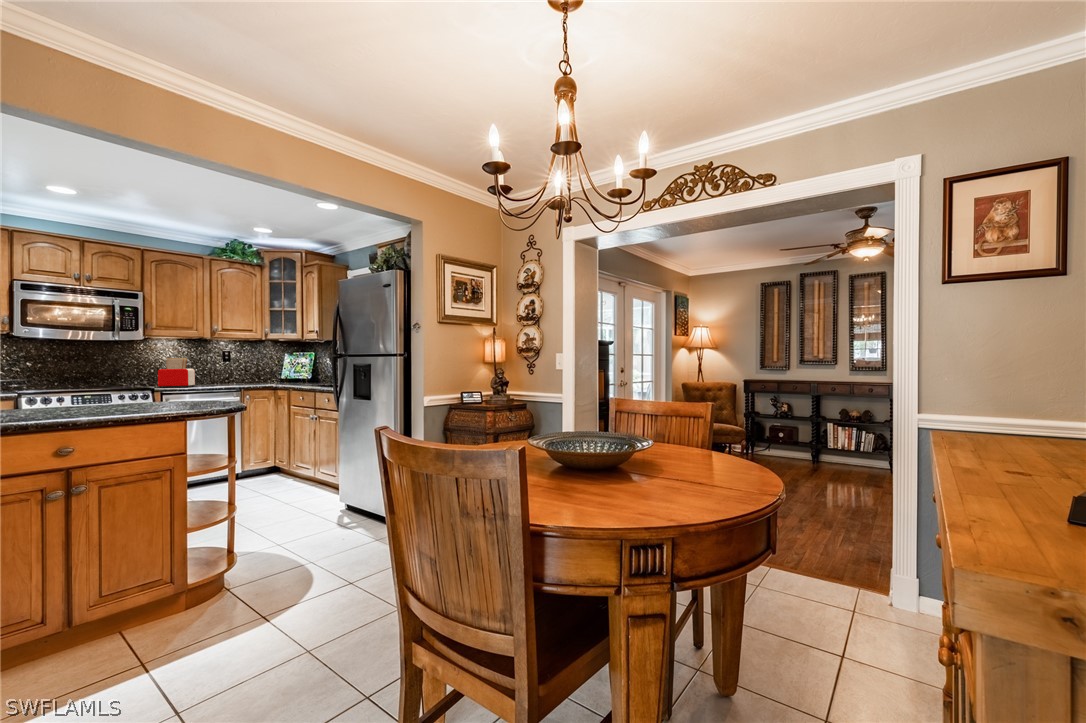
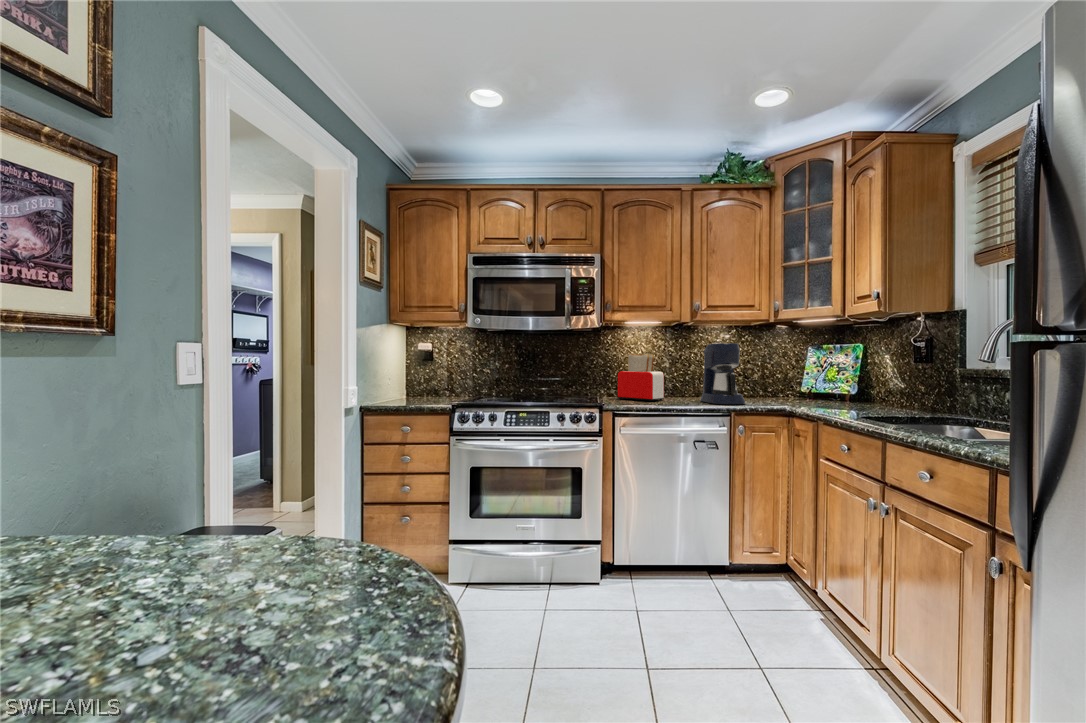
coffee maker: none [221,352,250,385] -> present [700,343,745,404]

